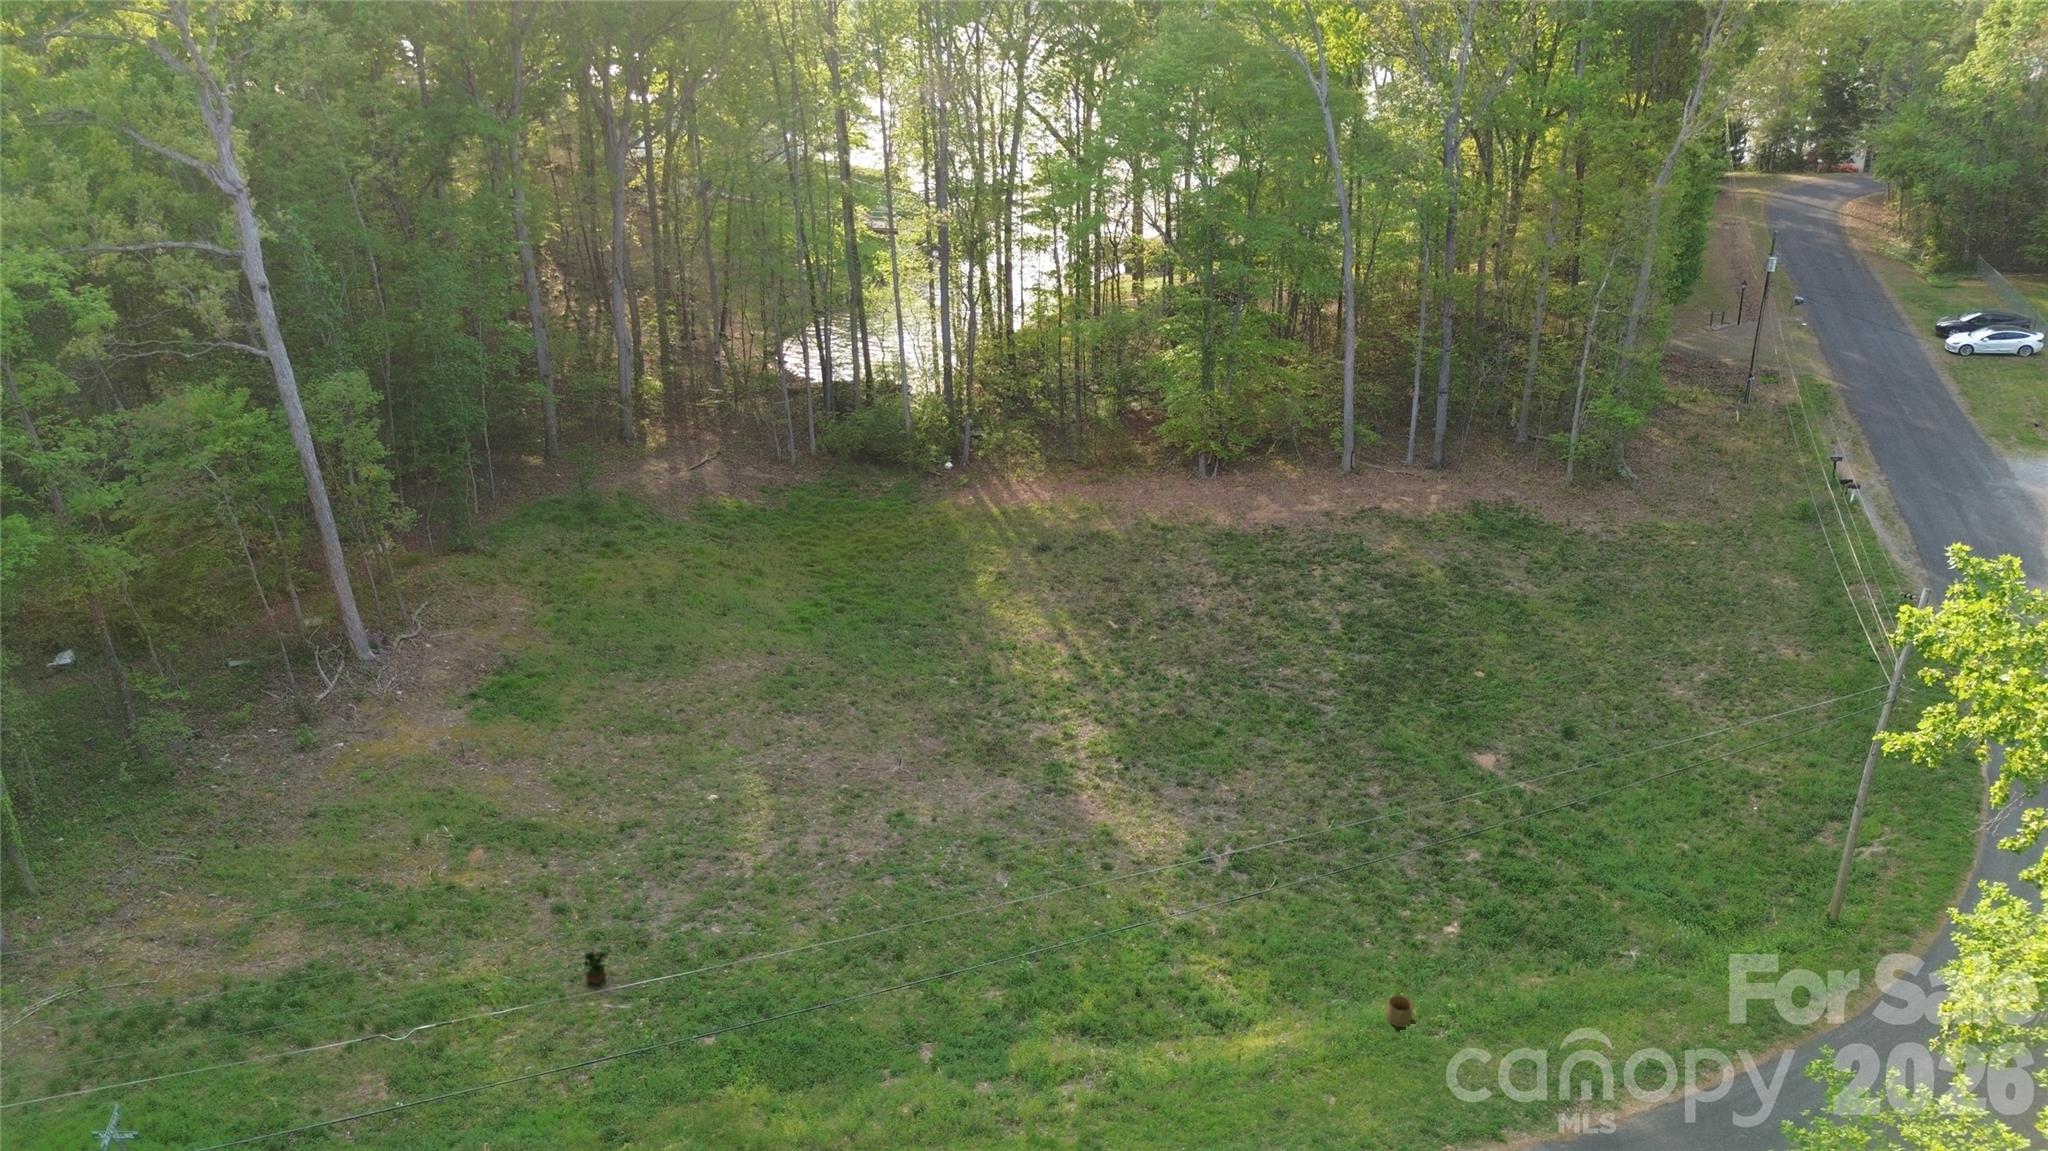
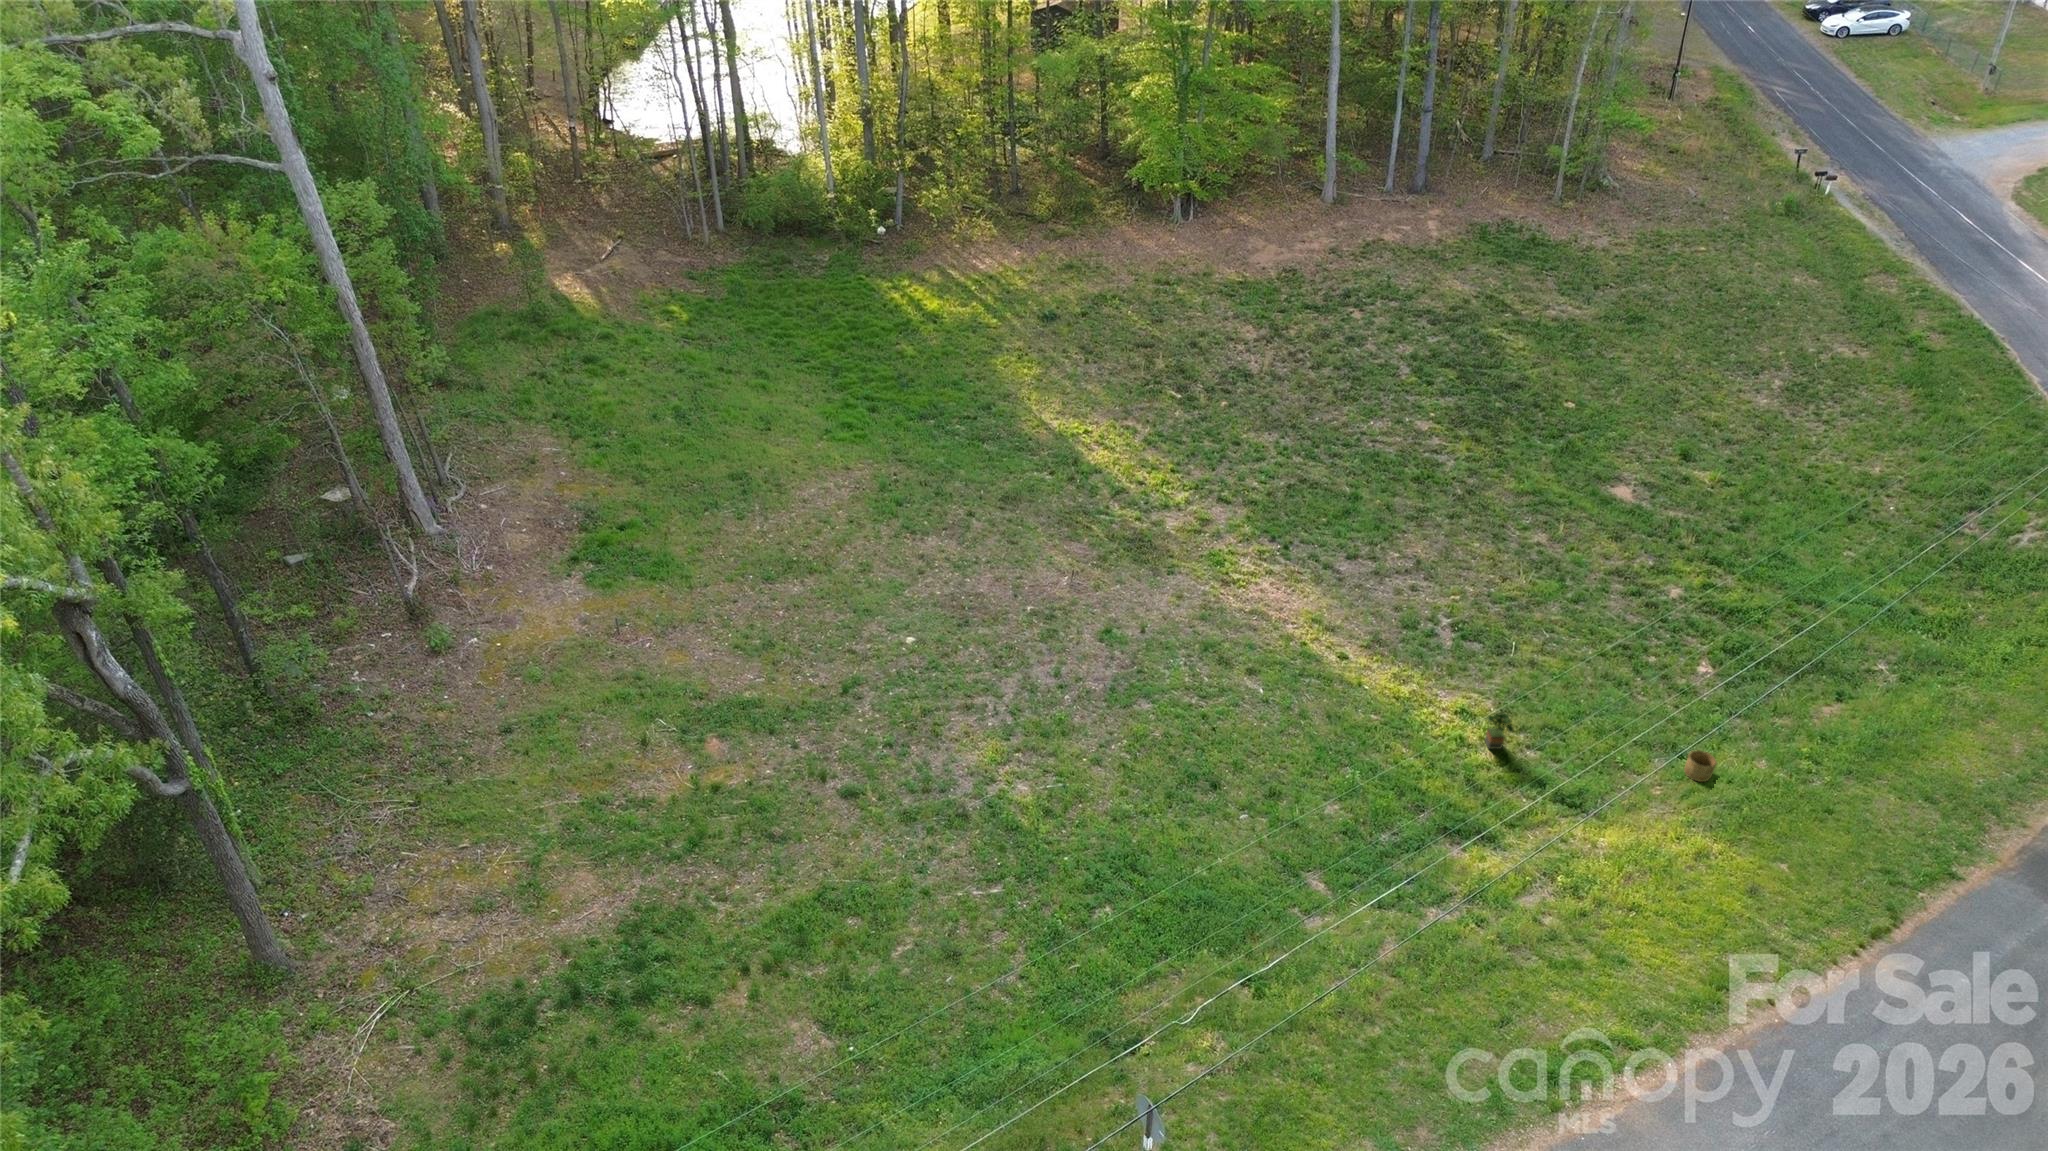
potted tree: present [584,952,607,989] -> present [1485,713,1513,749]

